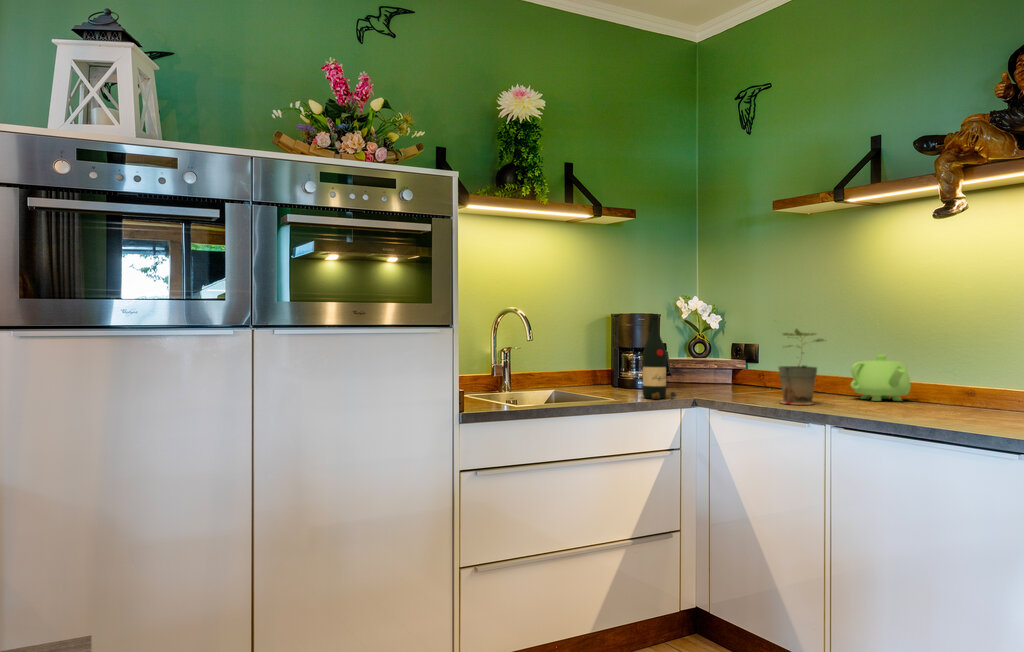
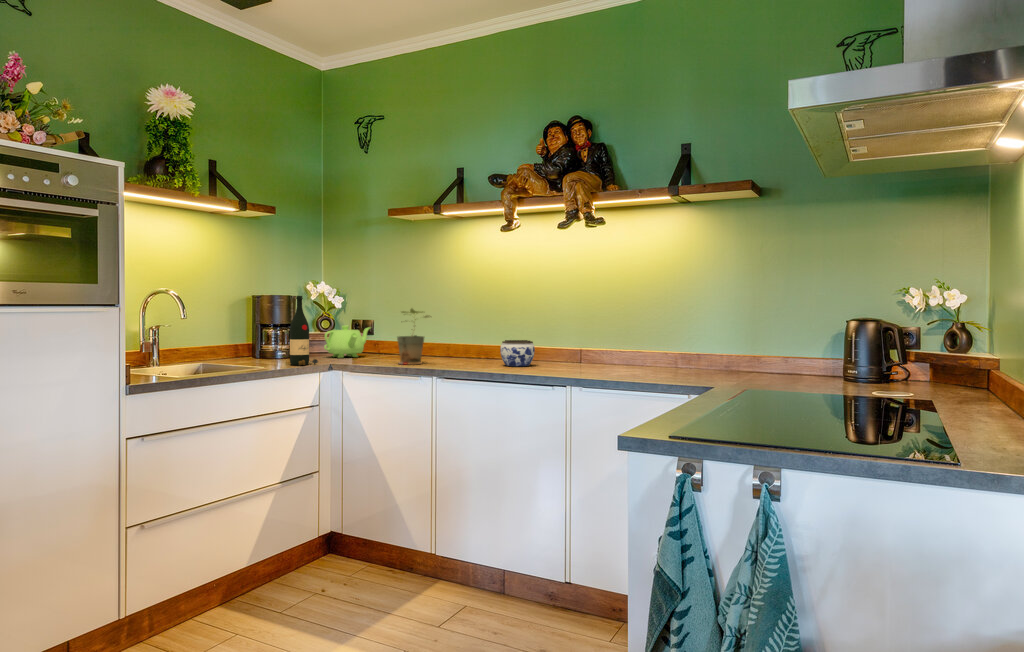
teapot: present [851,354,911,401] -> present [324,326,370,358]
jar: none [934,376,993,417] -> present [500,340,535,366]

